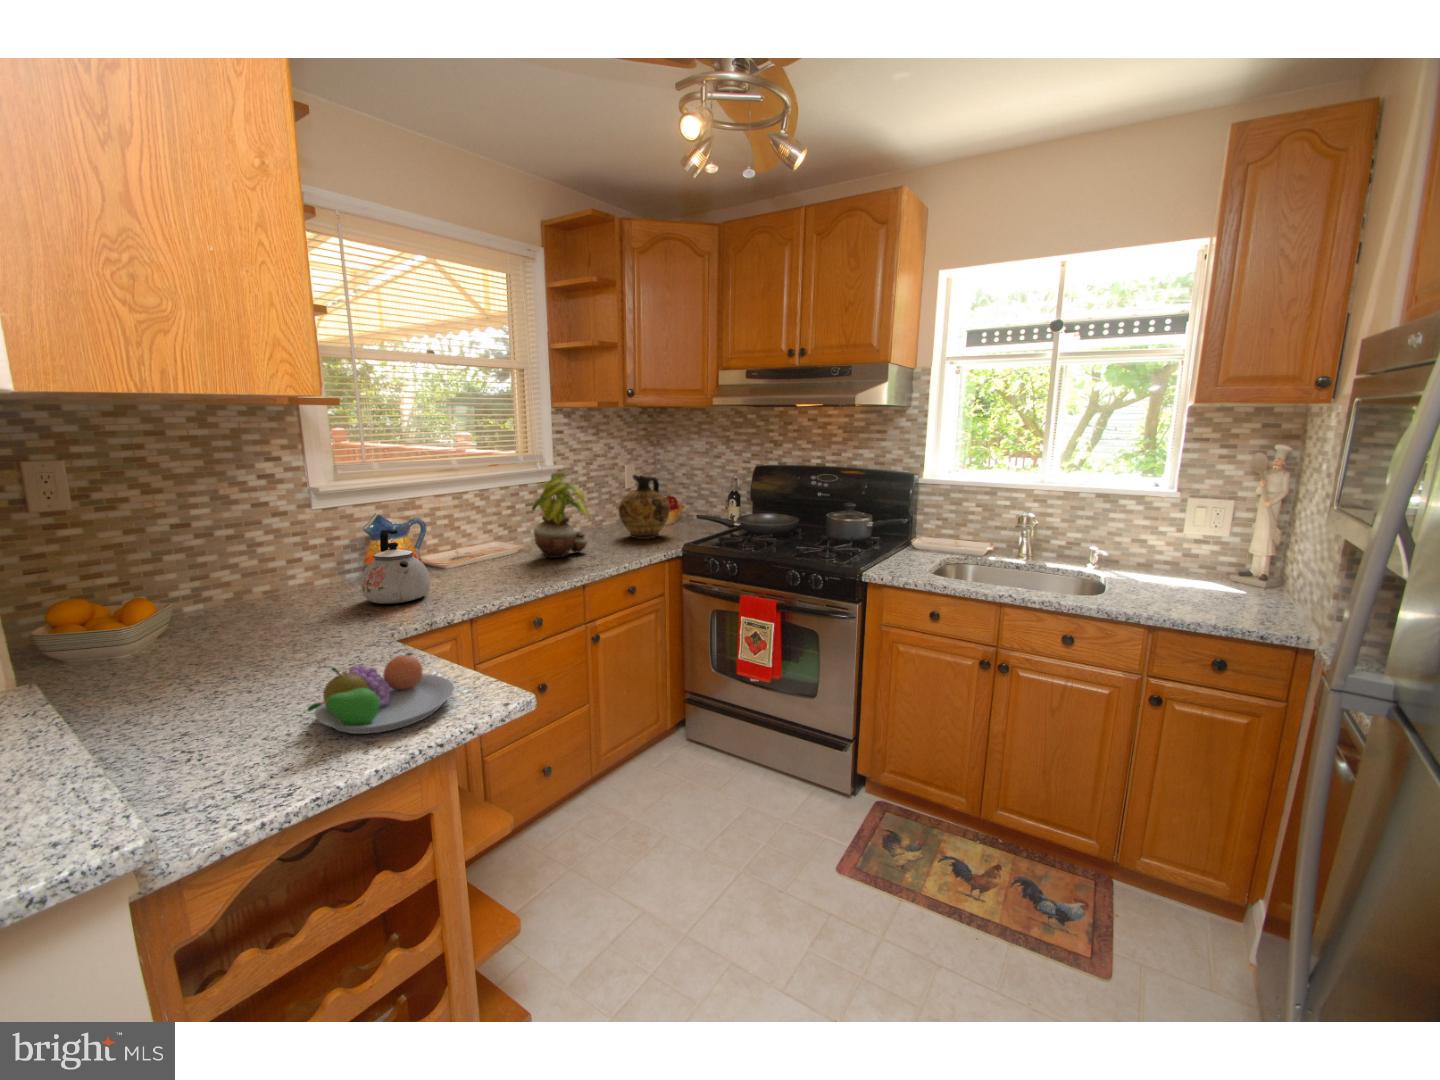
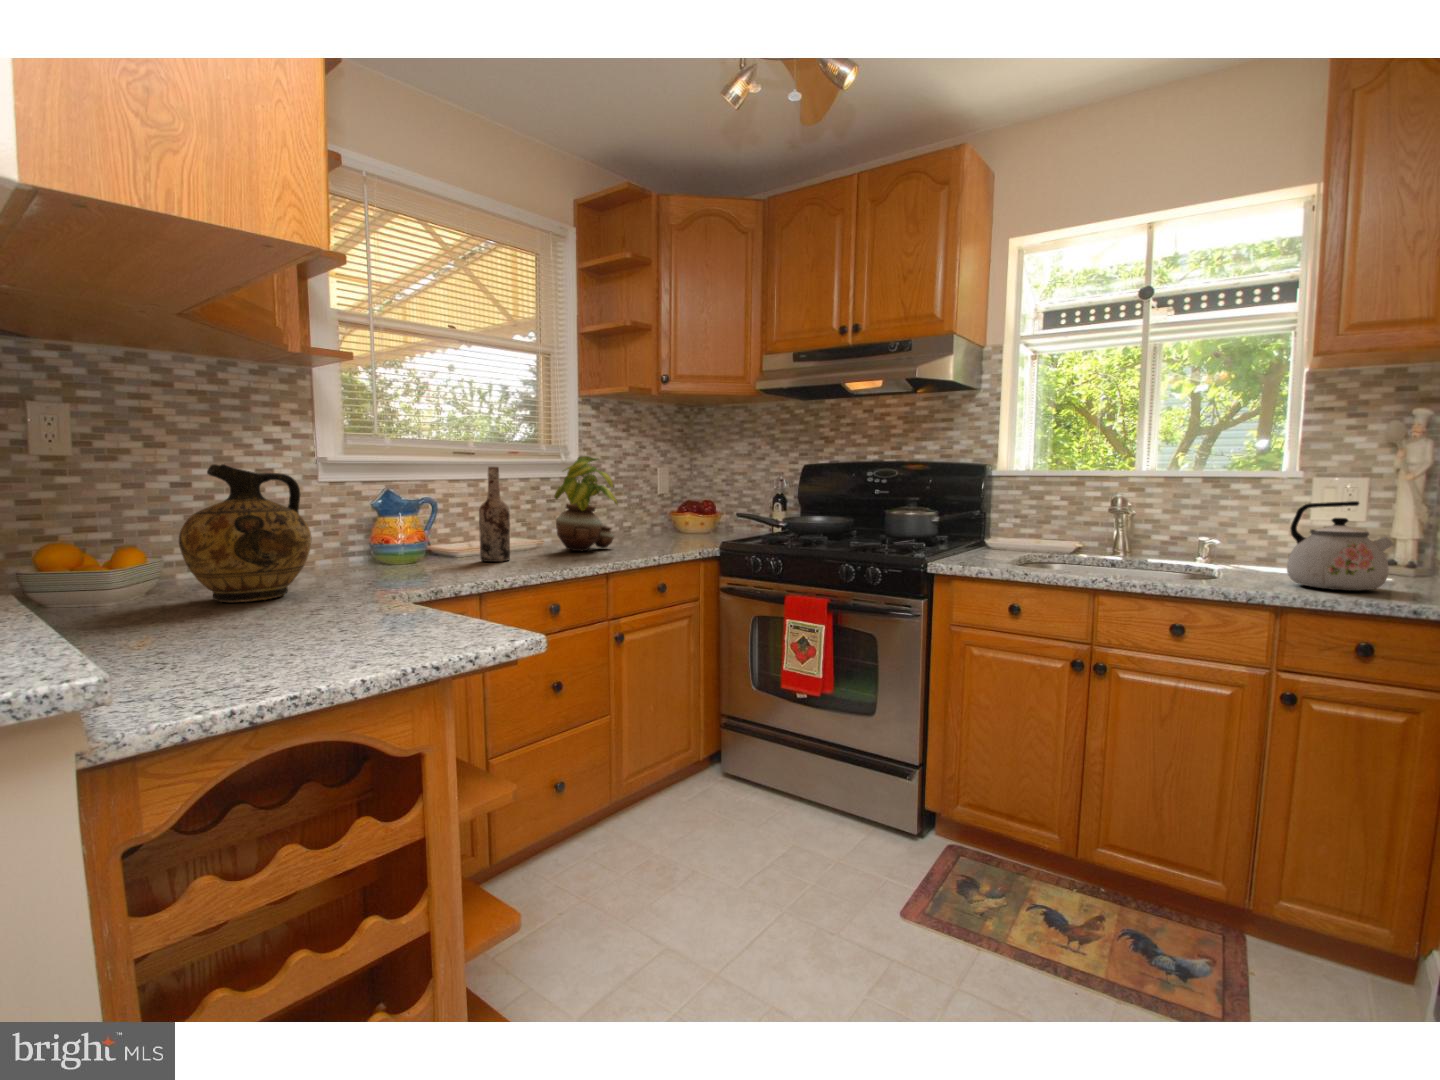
ceramic jug: present [618,475,670,539] -> present [179,464,311,602]
wine bottle: none [463,490,493,577] -> present [479,467,510,562]
kettle: present [361,529,430,604] -> present [1287,501,1393,591]
fruit bowl: present [308,653,454,734] -> none [294,584,460,653]

